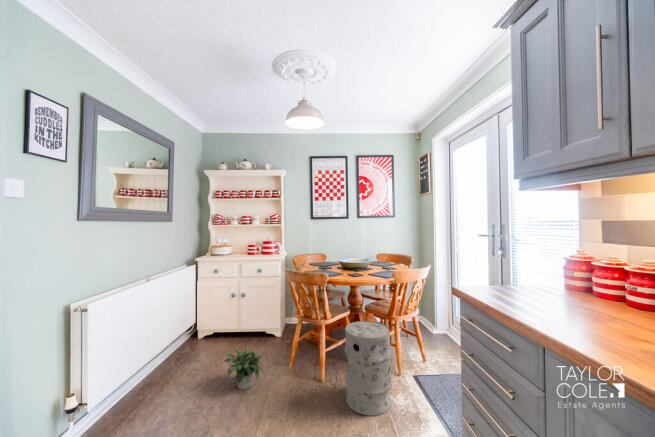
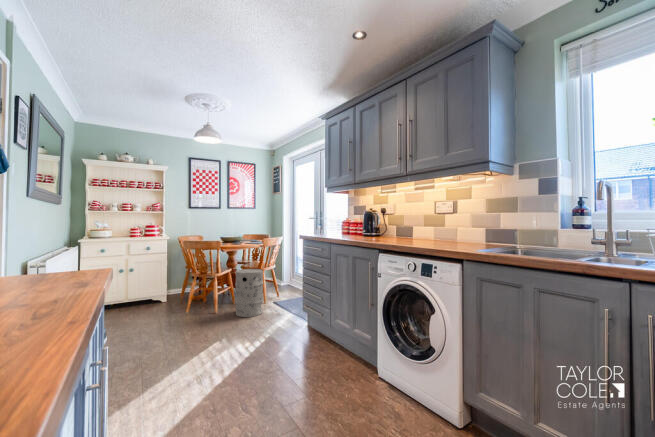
potted plant: present [224,348,264,389] -> none [130,297,176,325]

